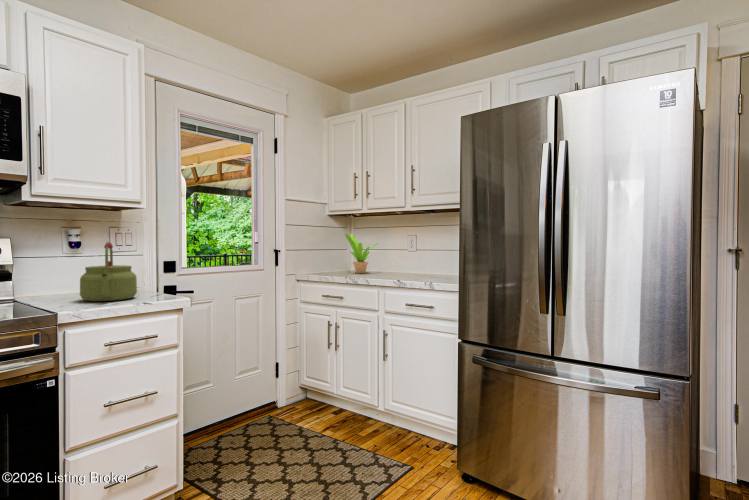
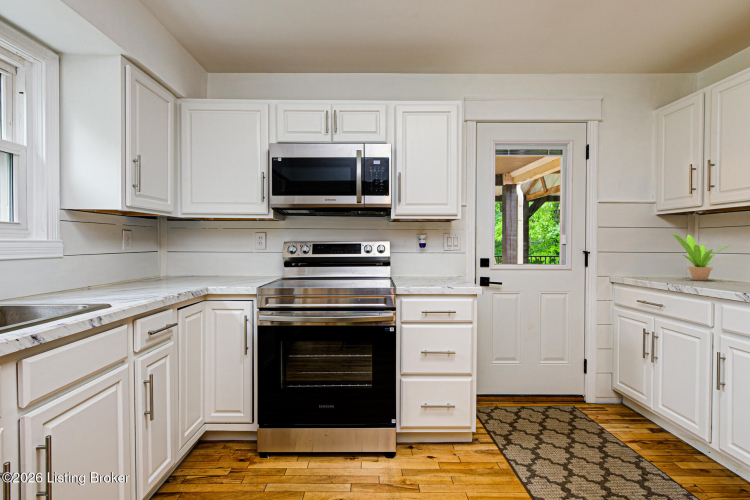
kettle: present [80,242,137,301] -> none [418,244,452,283]

